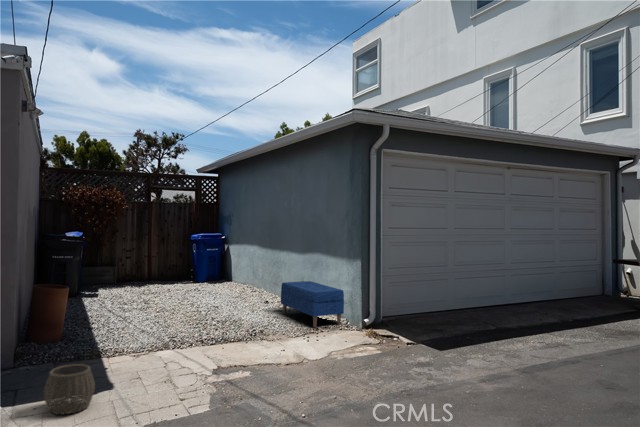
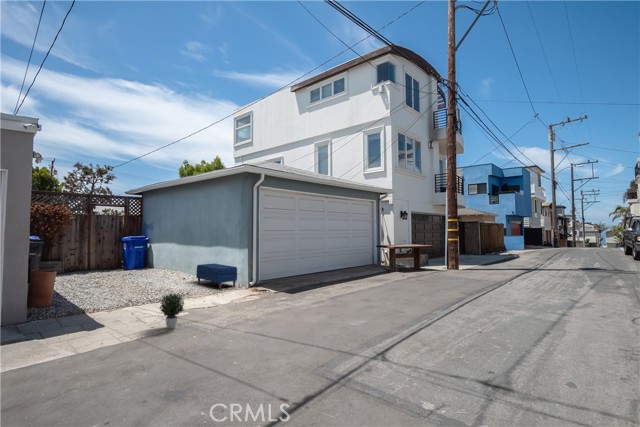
potted plant: none [186,343,231,410] -> present [160,294,184,329]
woven basket: present [44,364,95,414] -> none [69,311,101,340]

